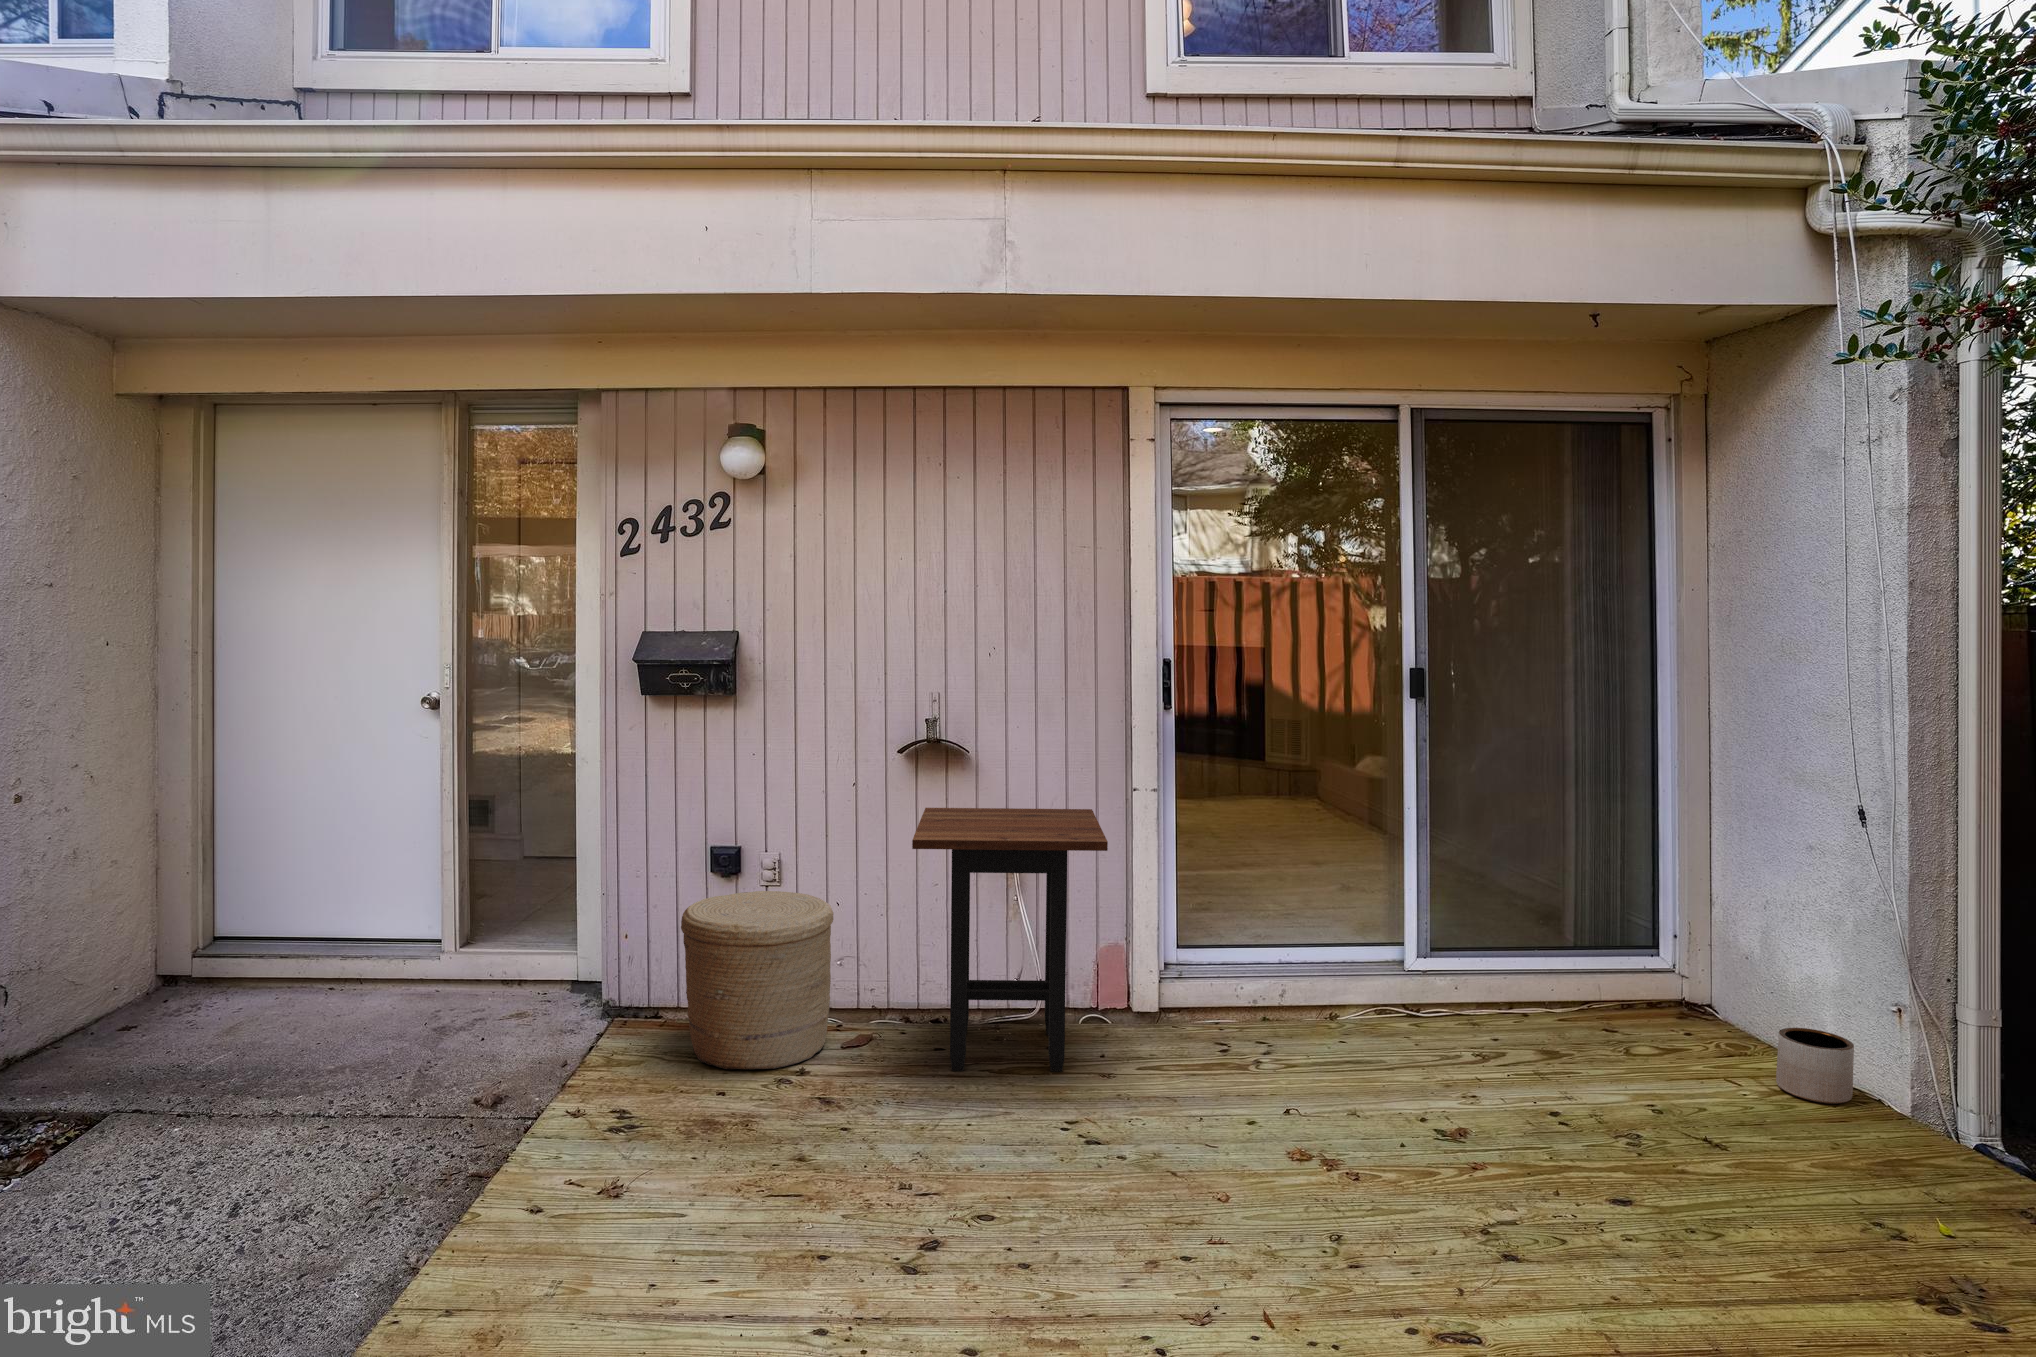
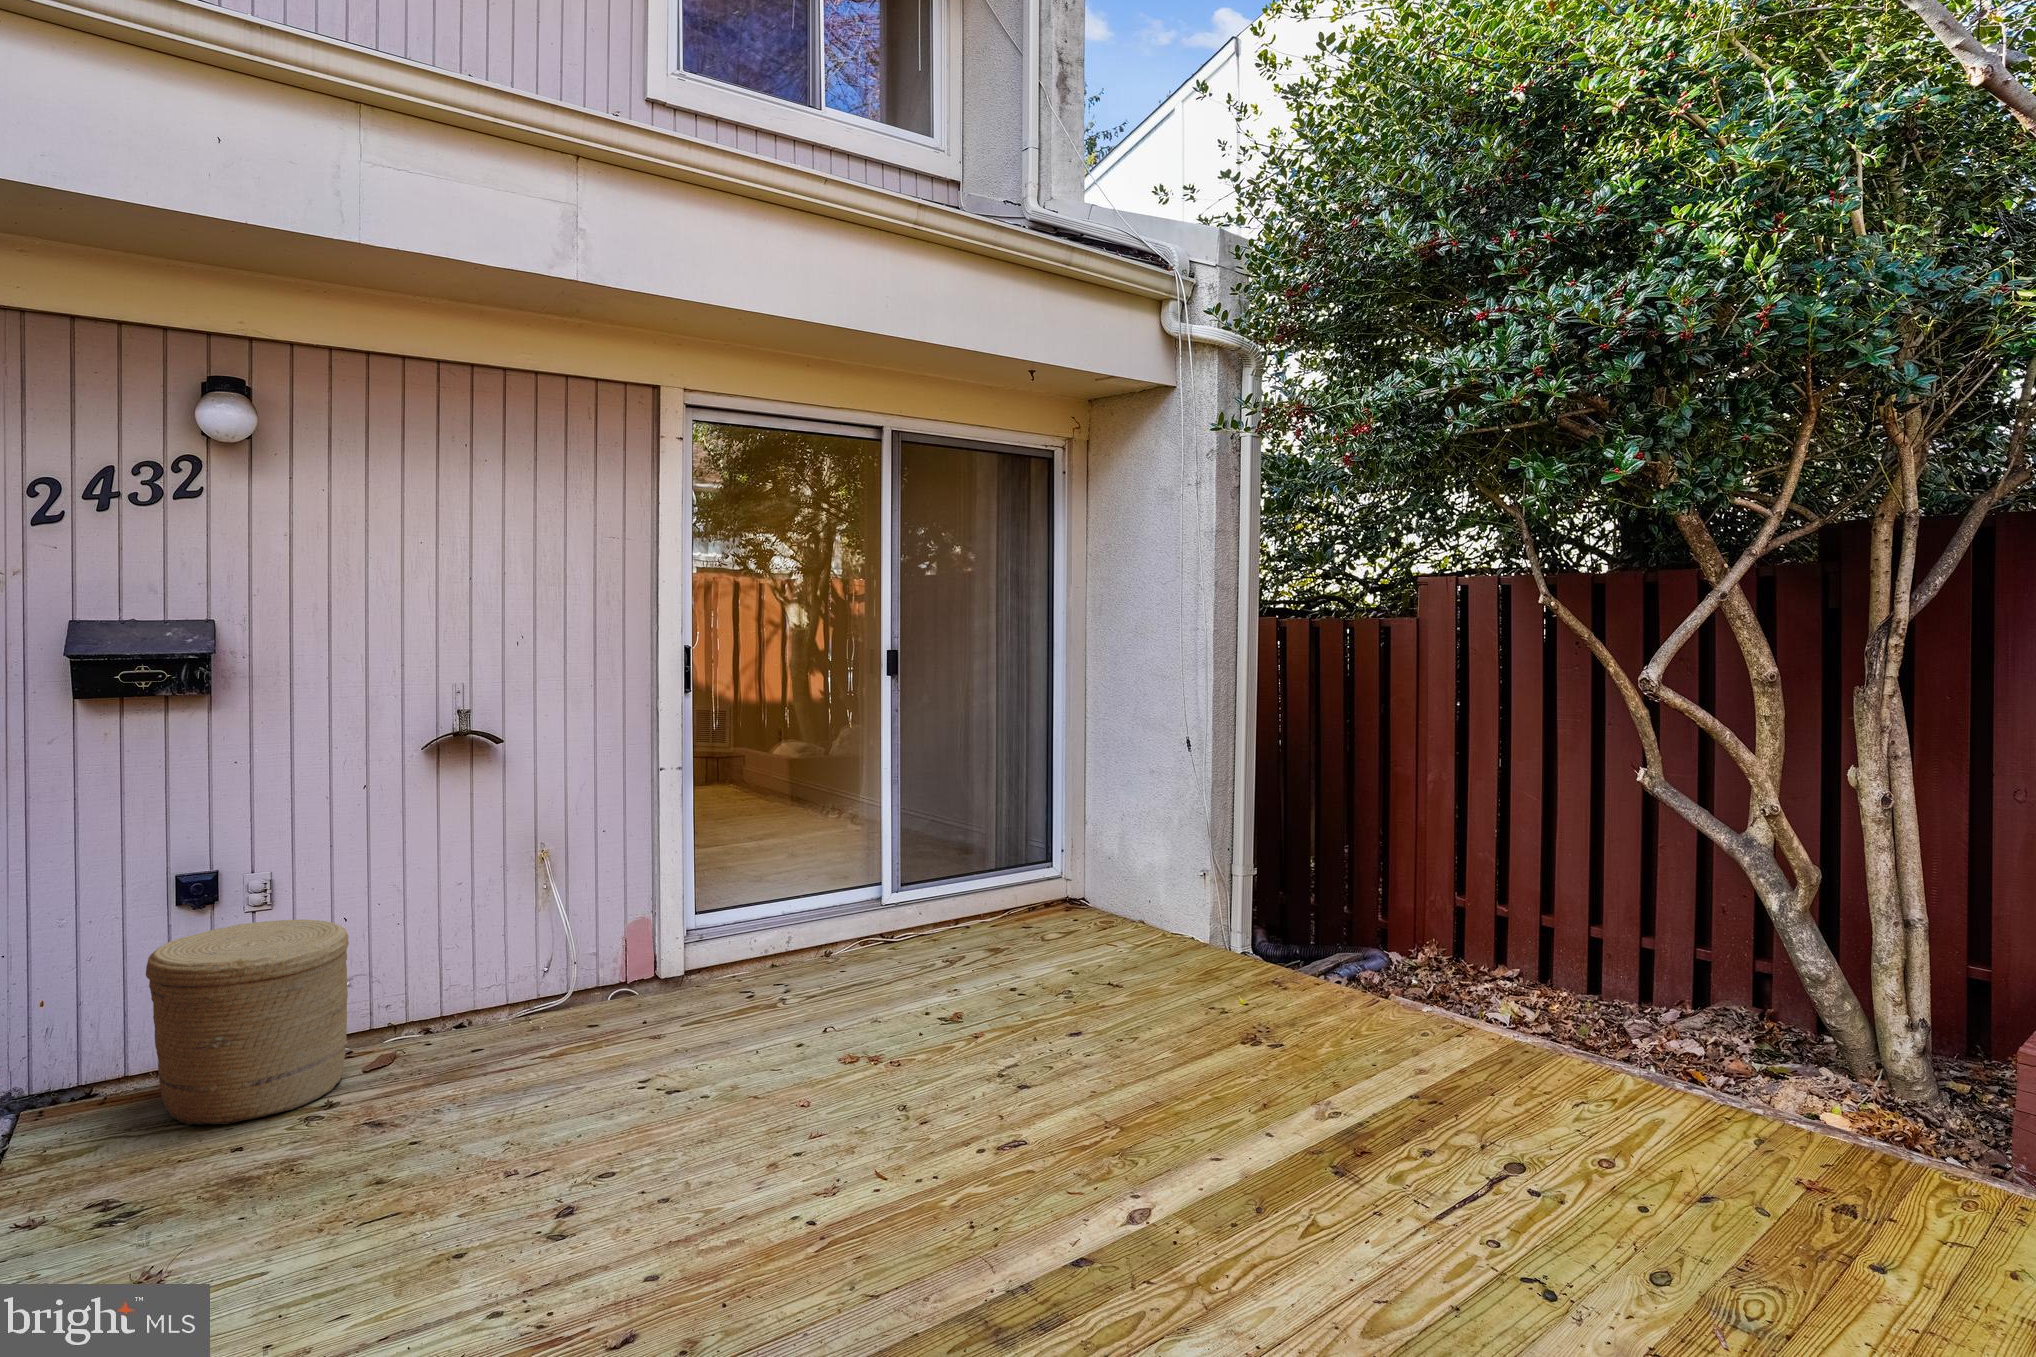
side table: present [912,808,1108,1071] -> none [442,799,662,1066]
planter: present [1776,1028,1854,1104] -> none [1133,899,1175,947]

